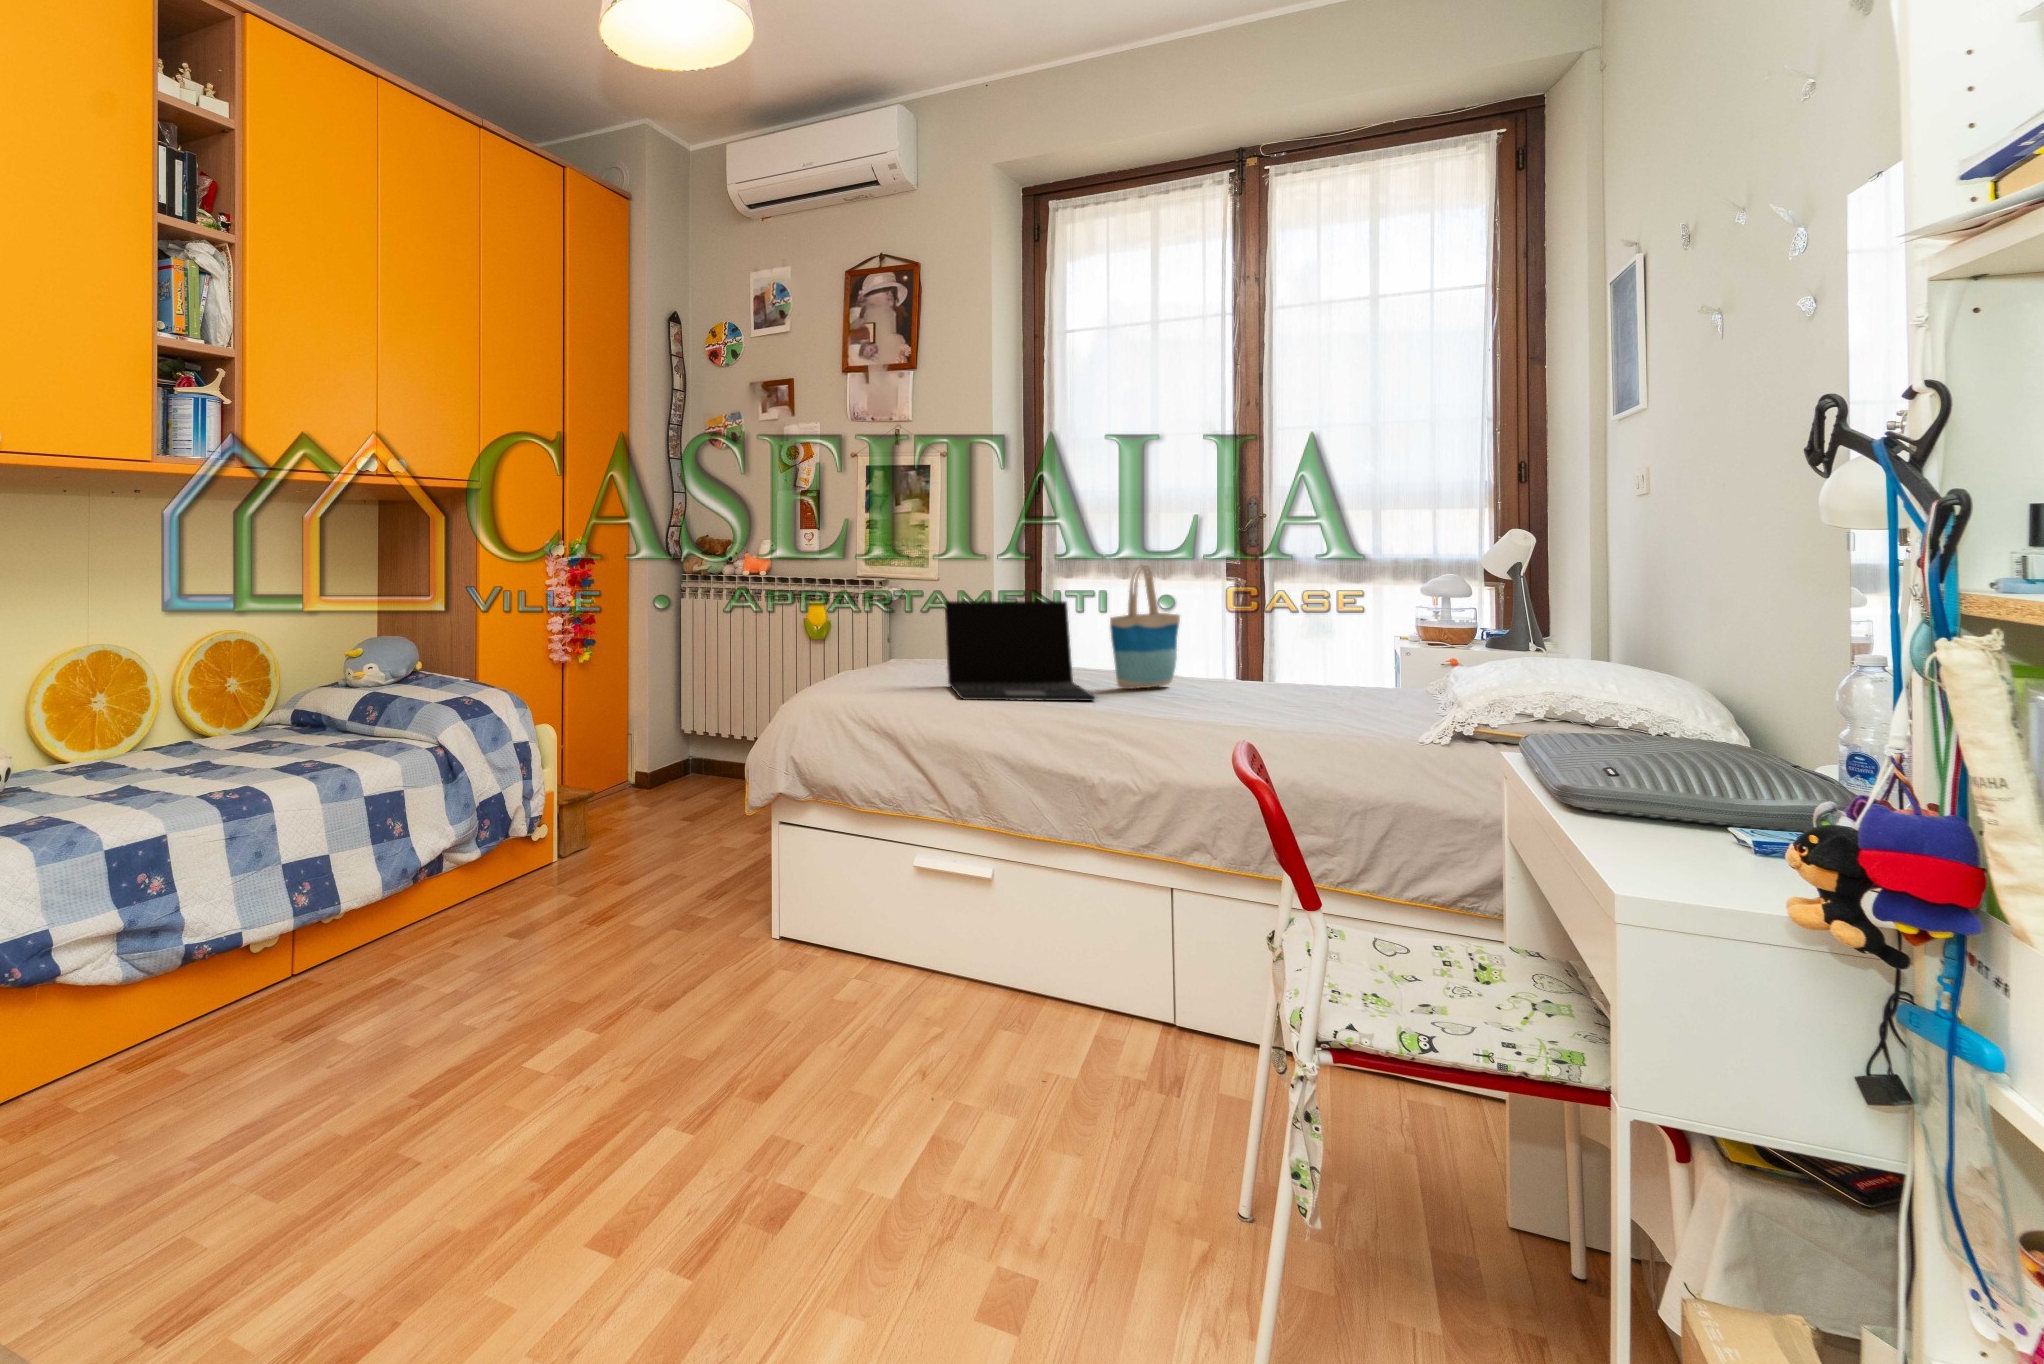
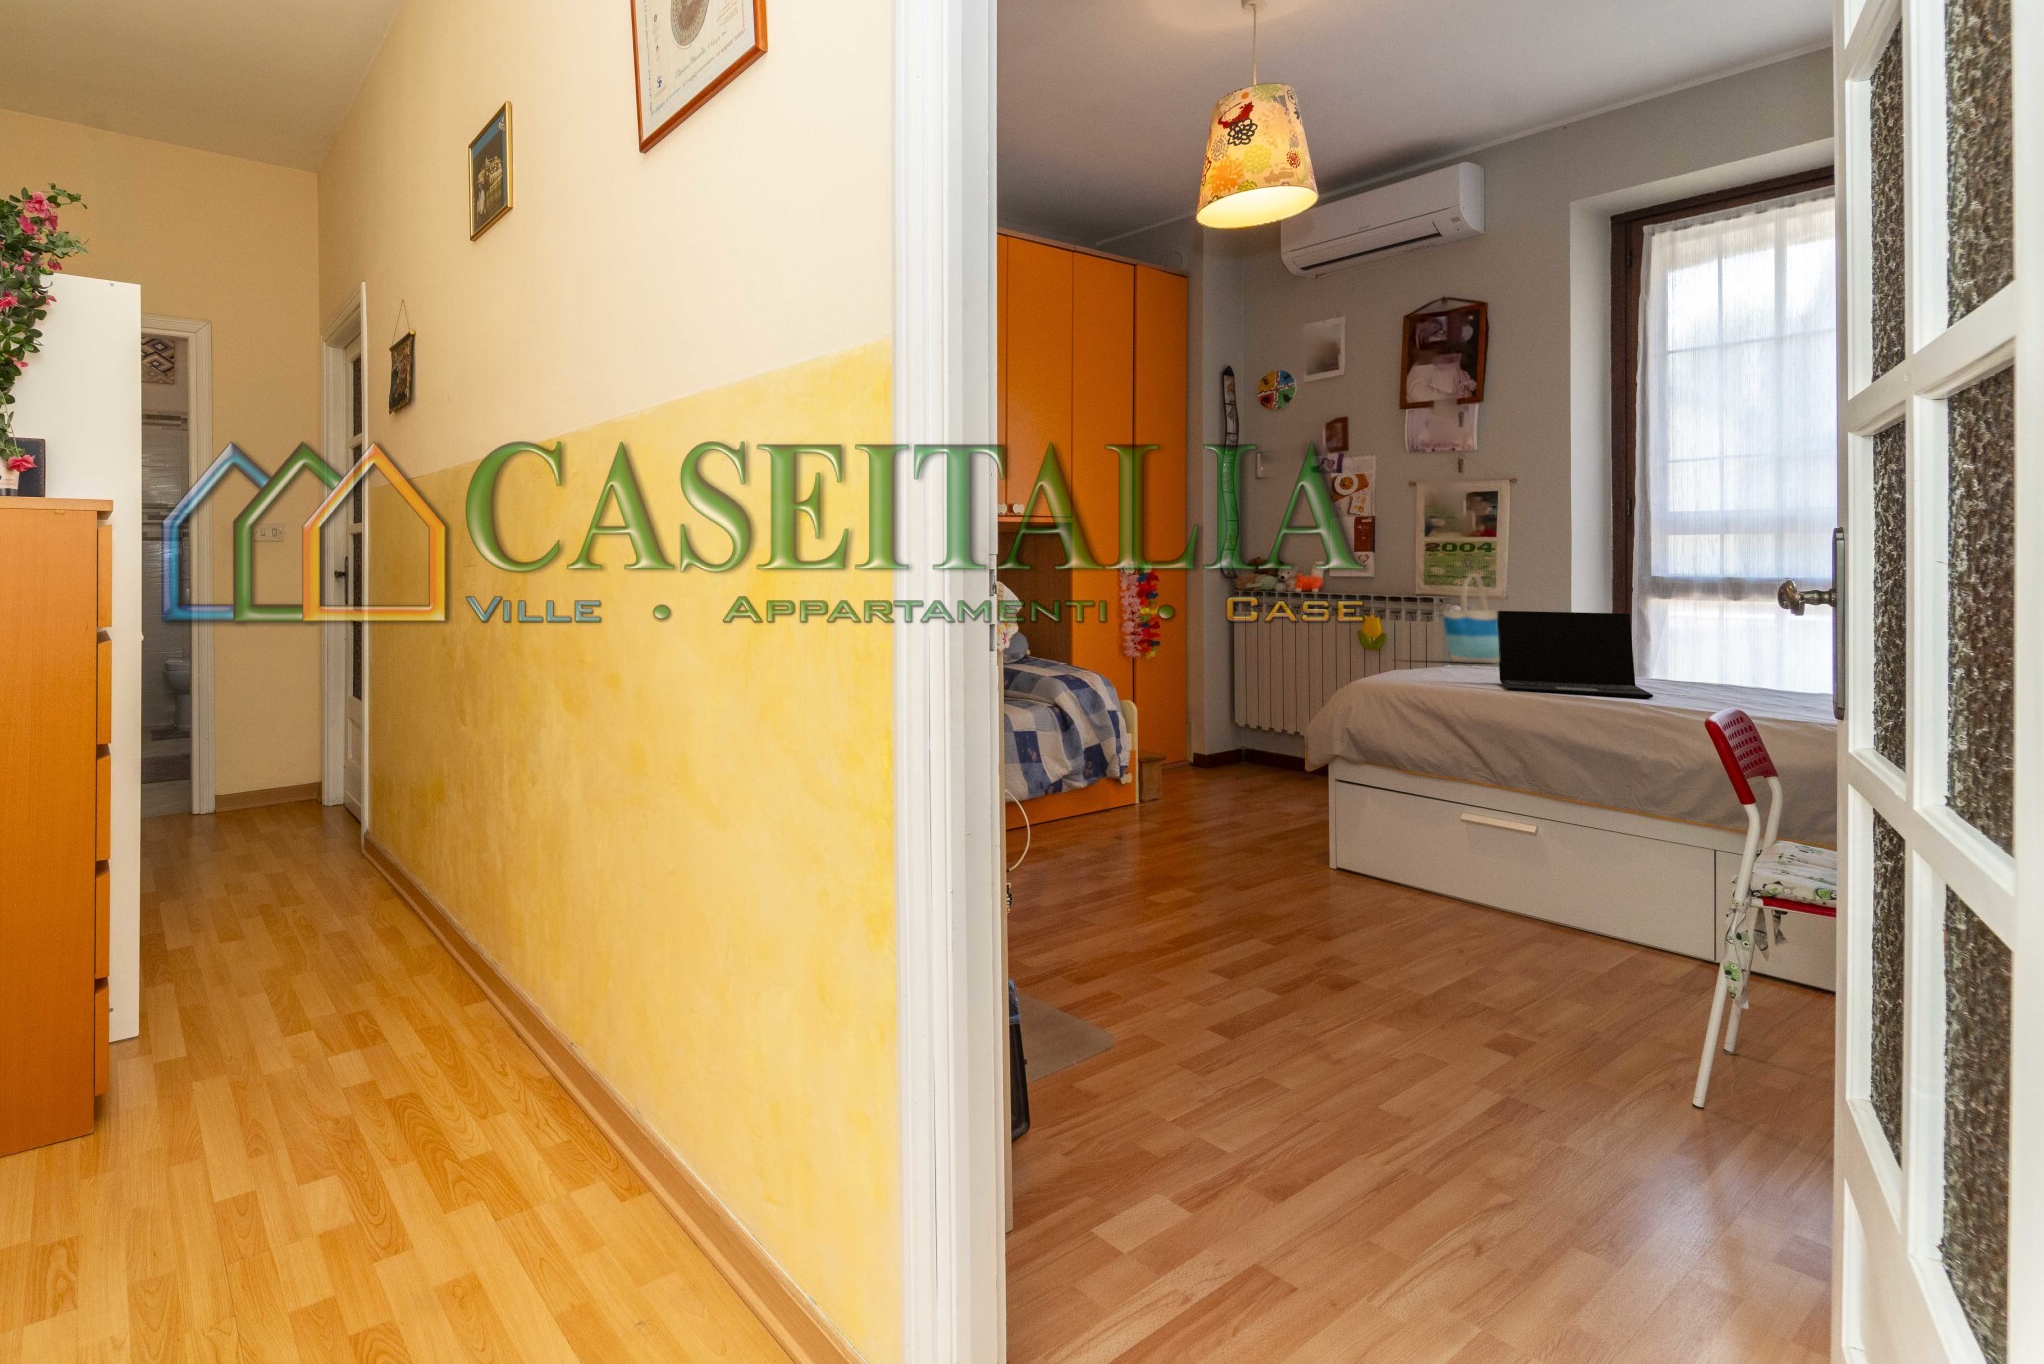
tote bag: present [1110,565,1180,689] -> present [1443,575,1499,663]

